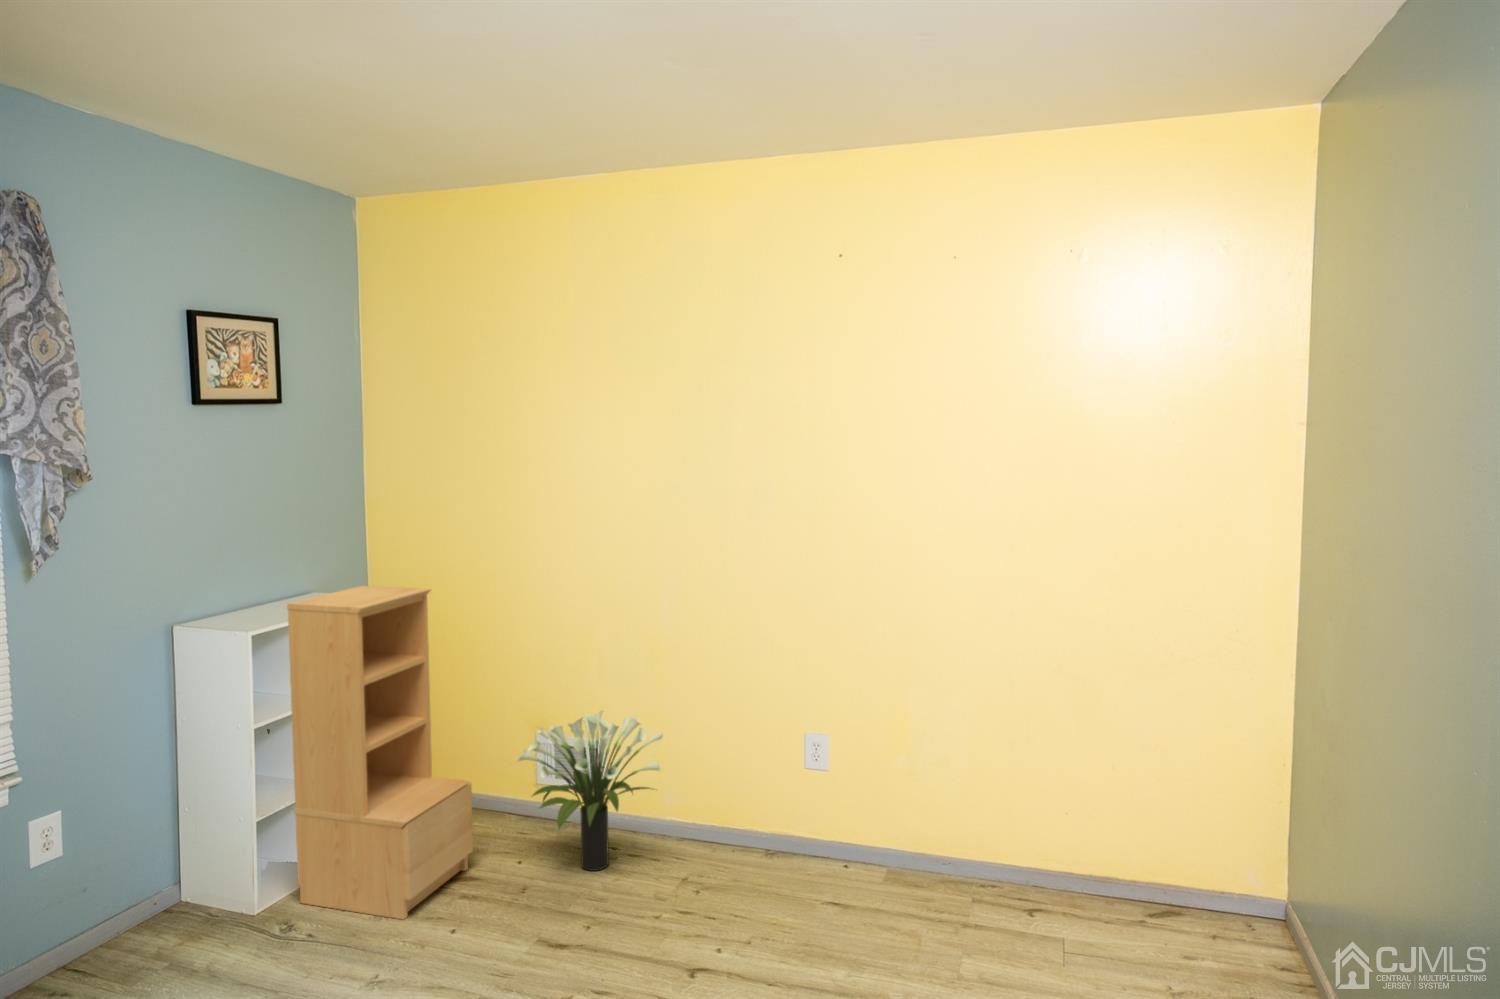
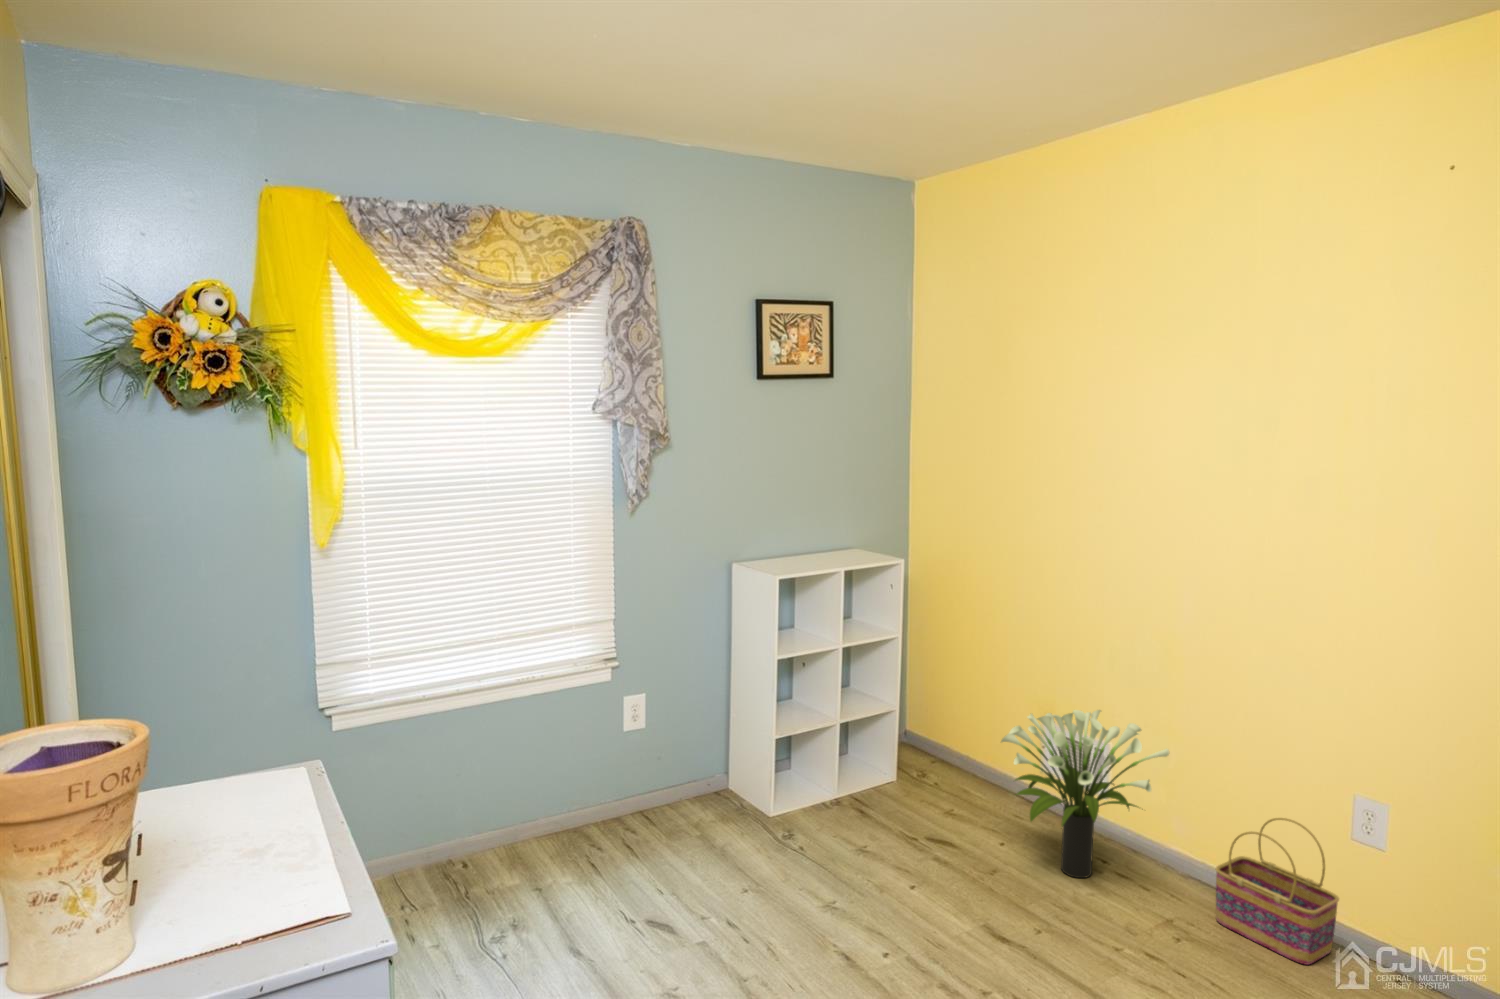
bookshelf: present [287,586,473,919] -> none [804,547,958,861]
basket: none [713,765,801,877] -> present [1216,818,1339,965]

